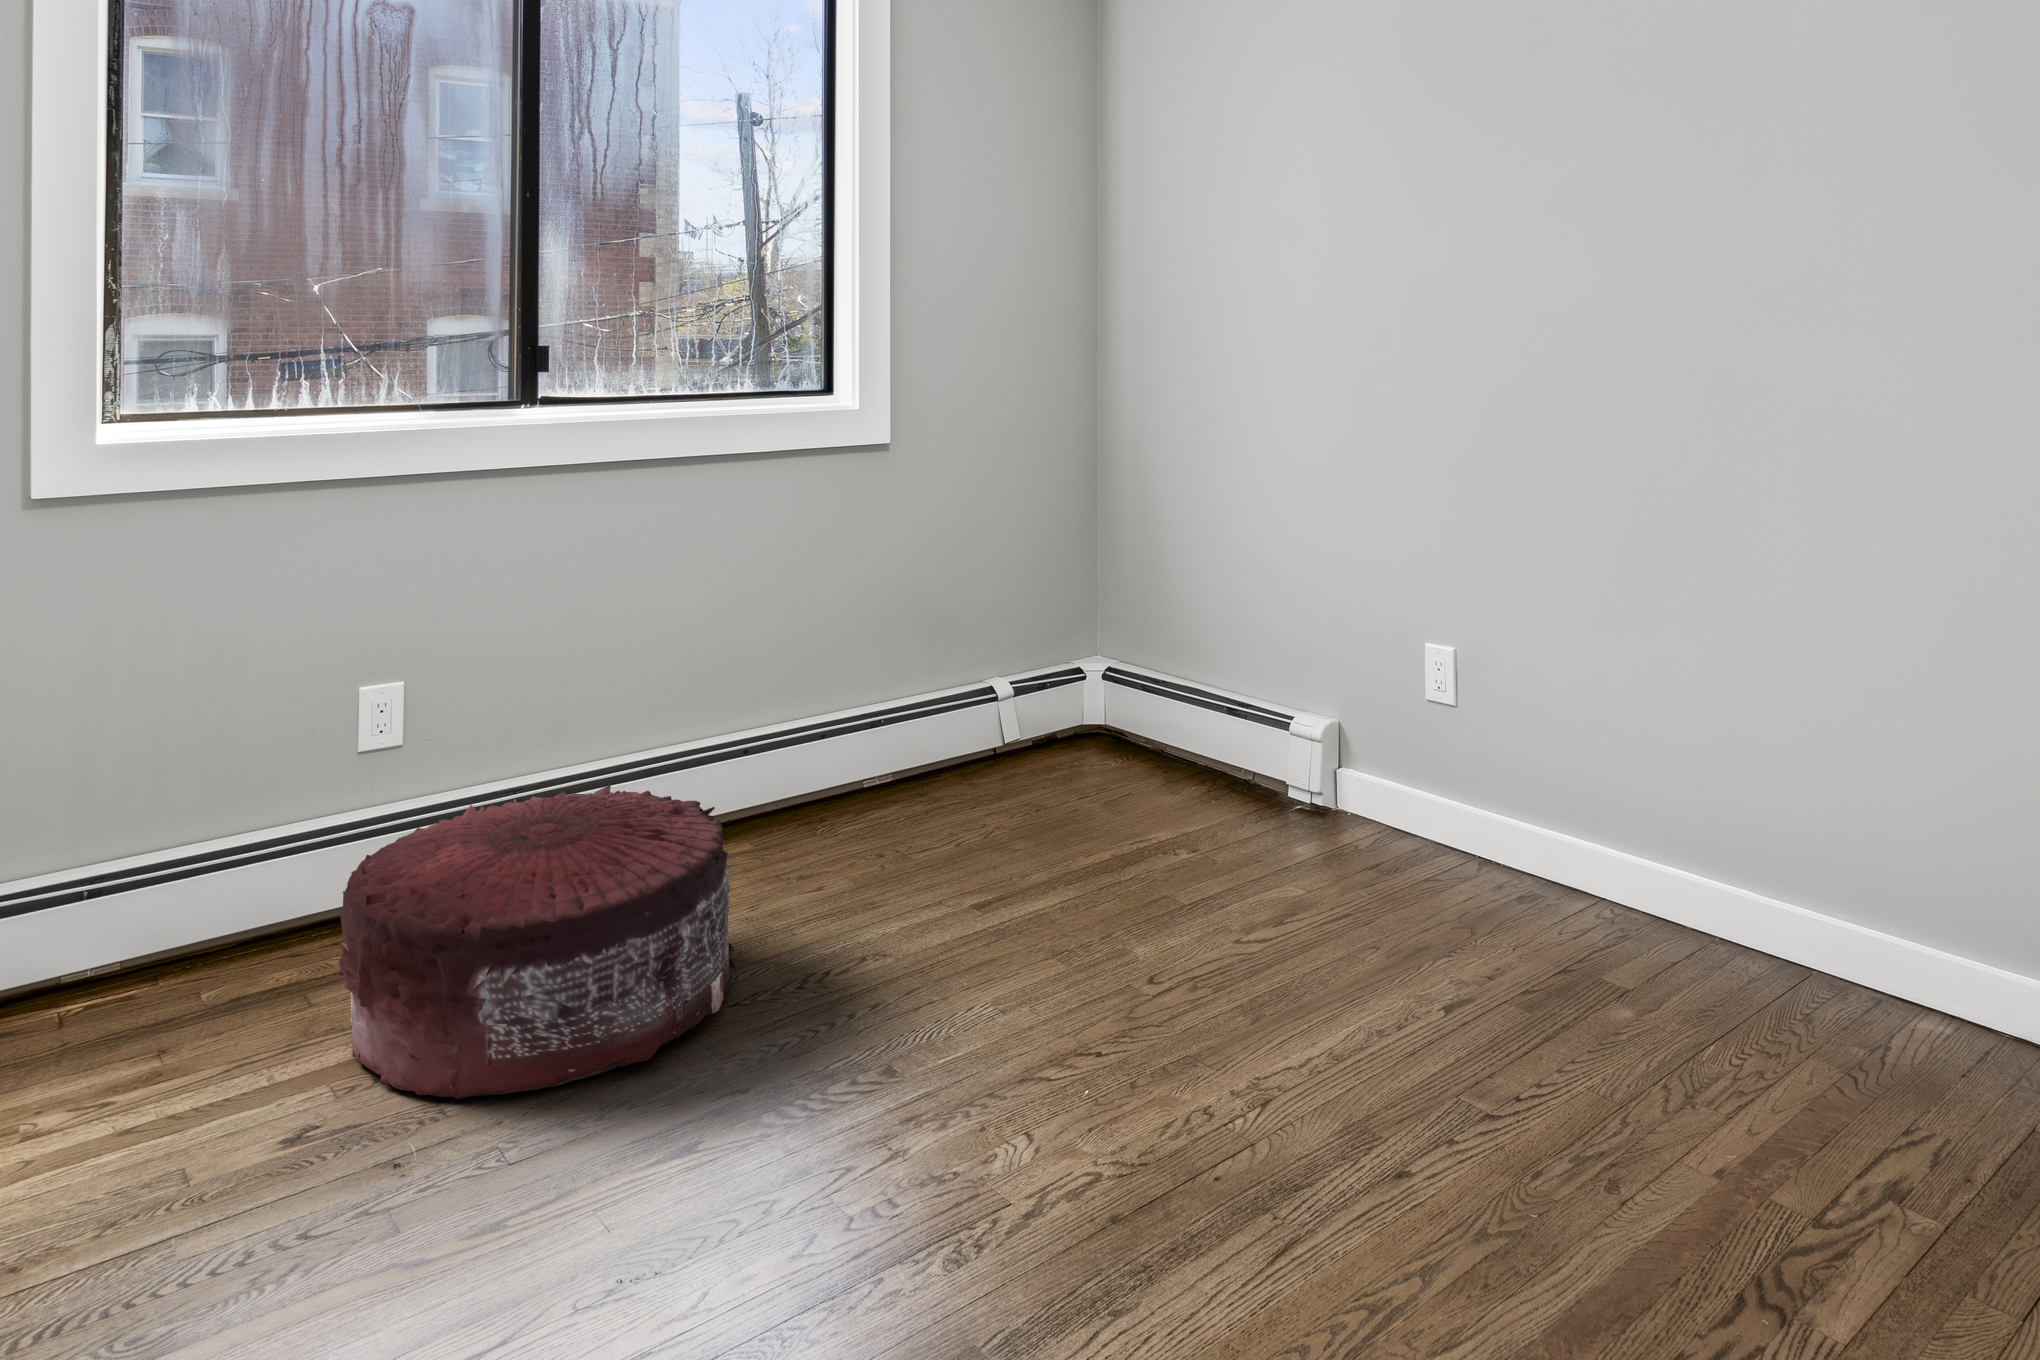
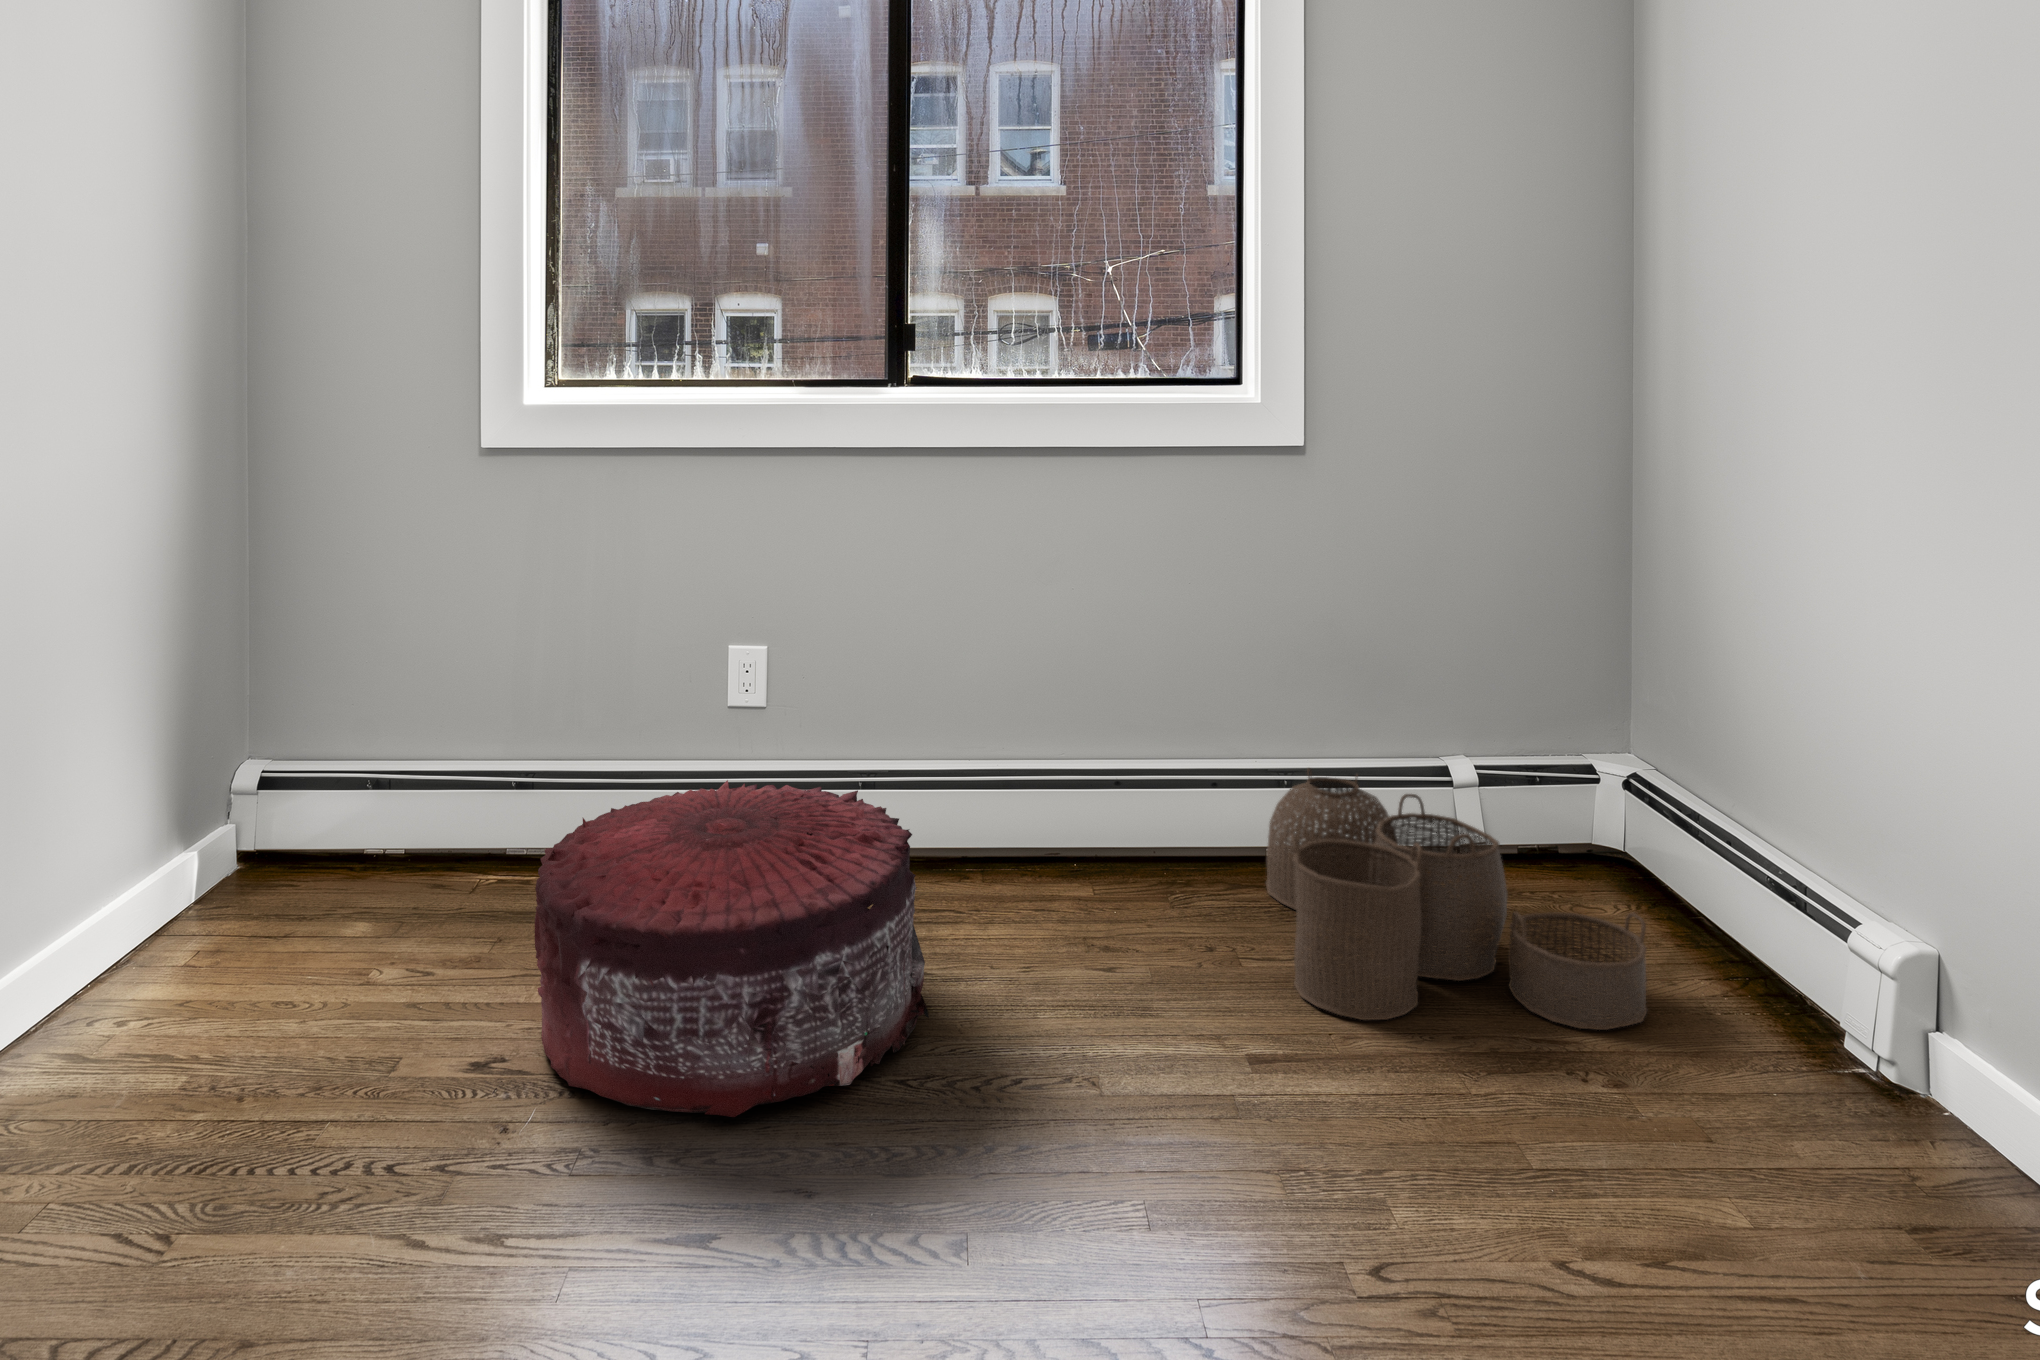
woven basket: none [888,699,1184,866] -> present [1266,769,1647,1030]

